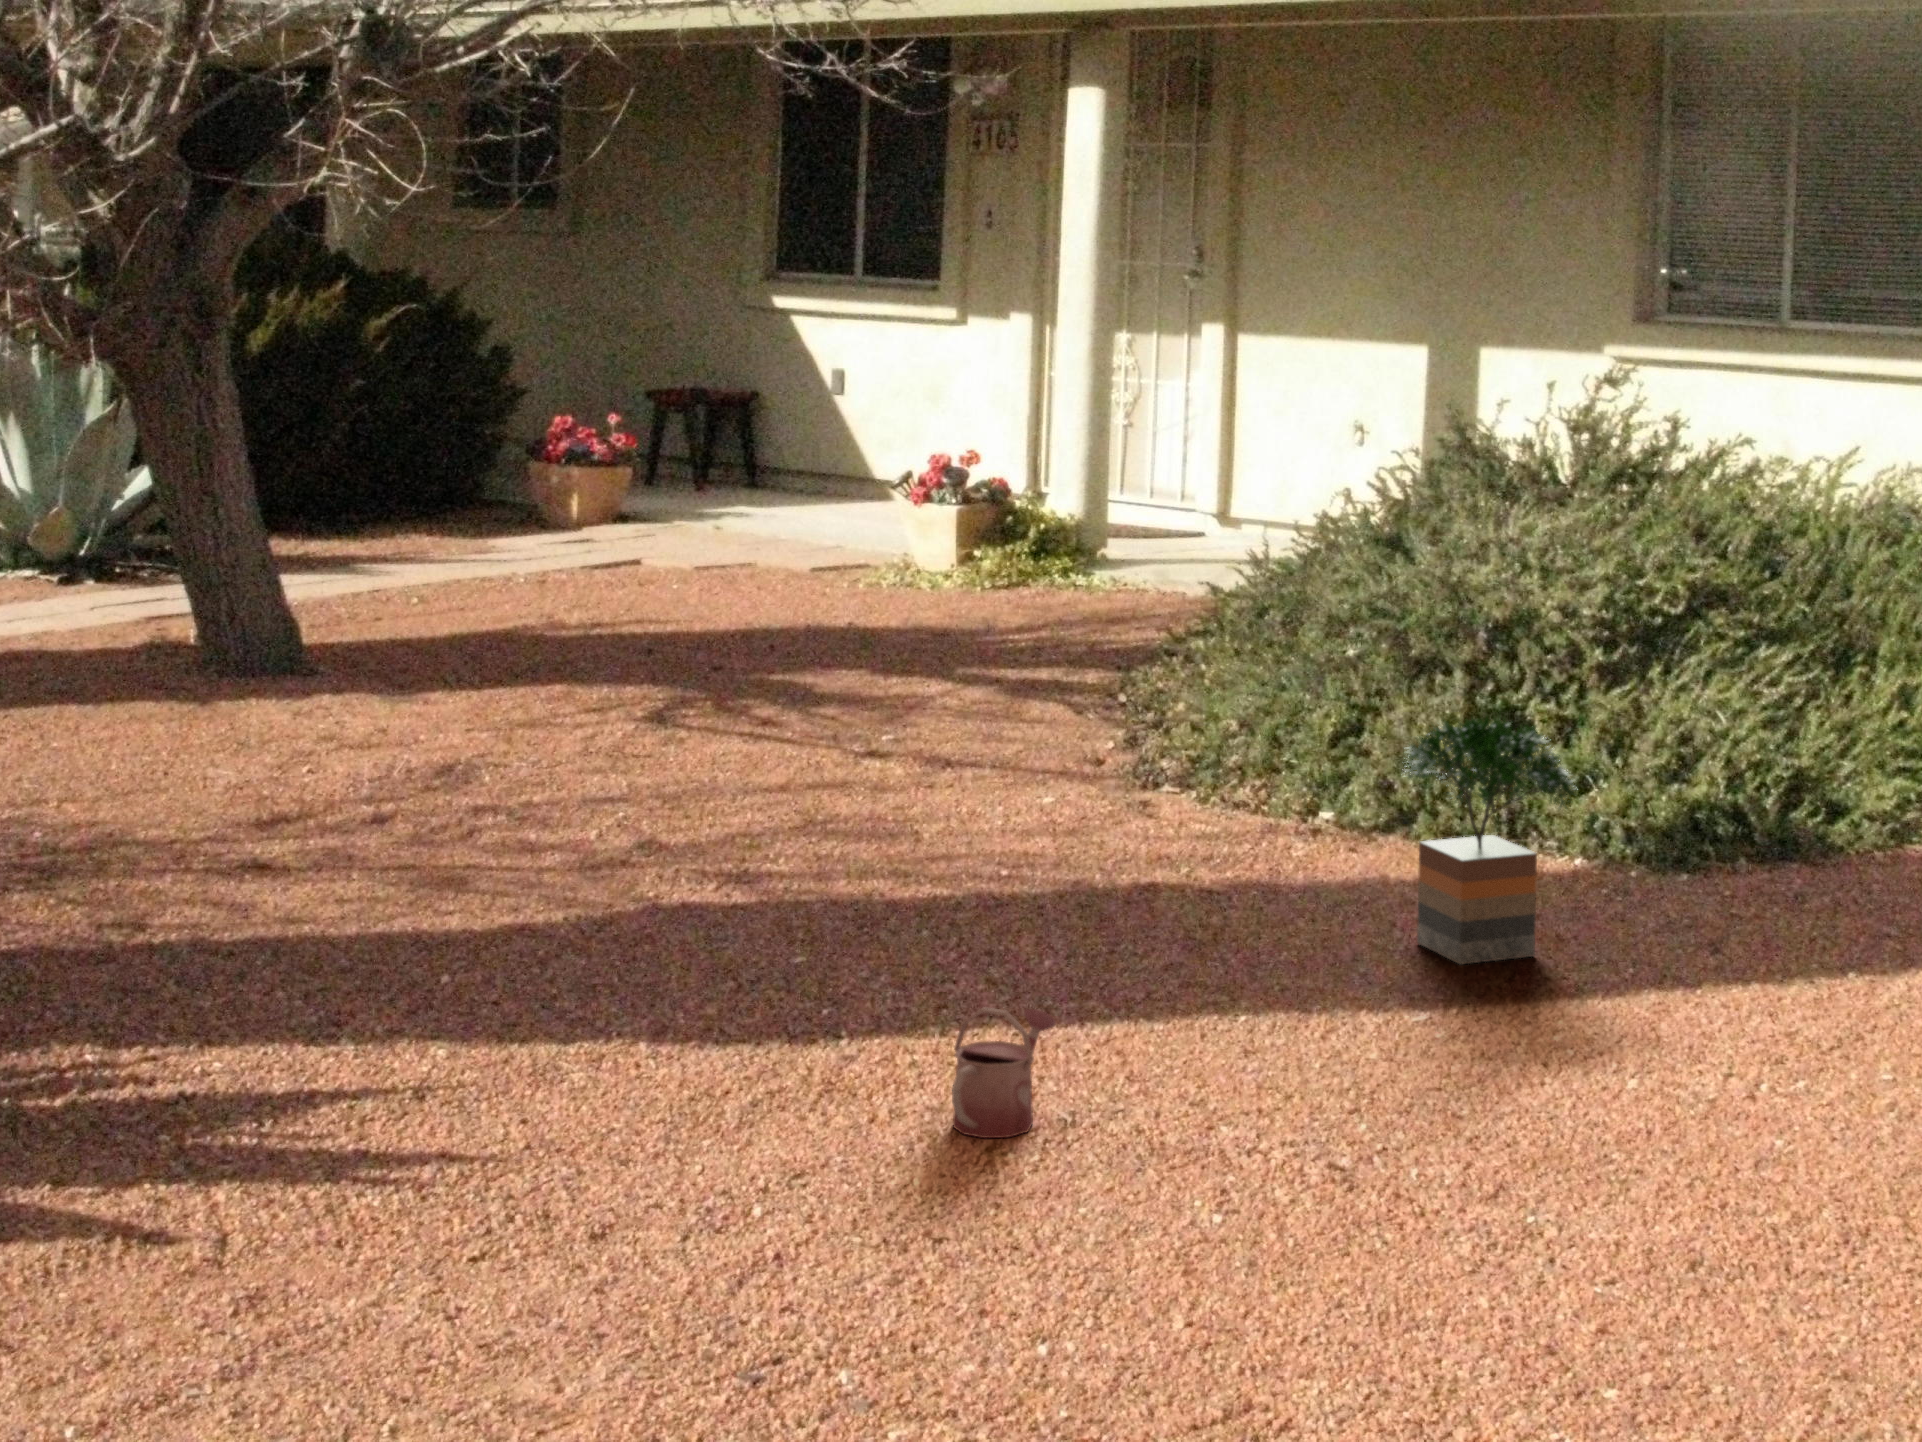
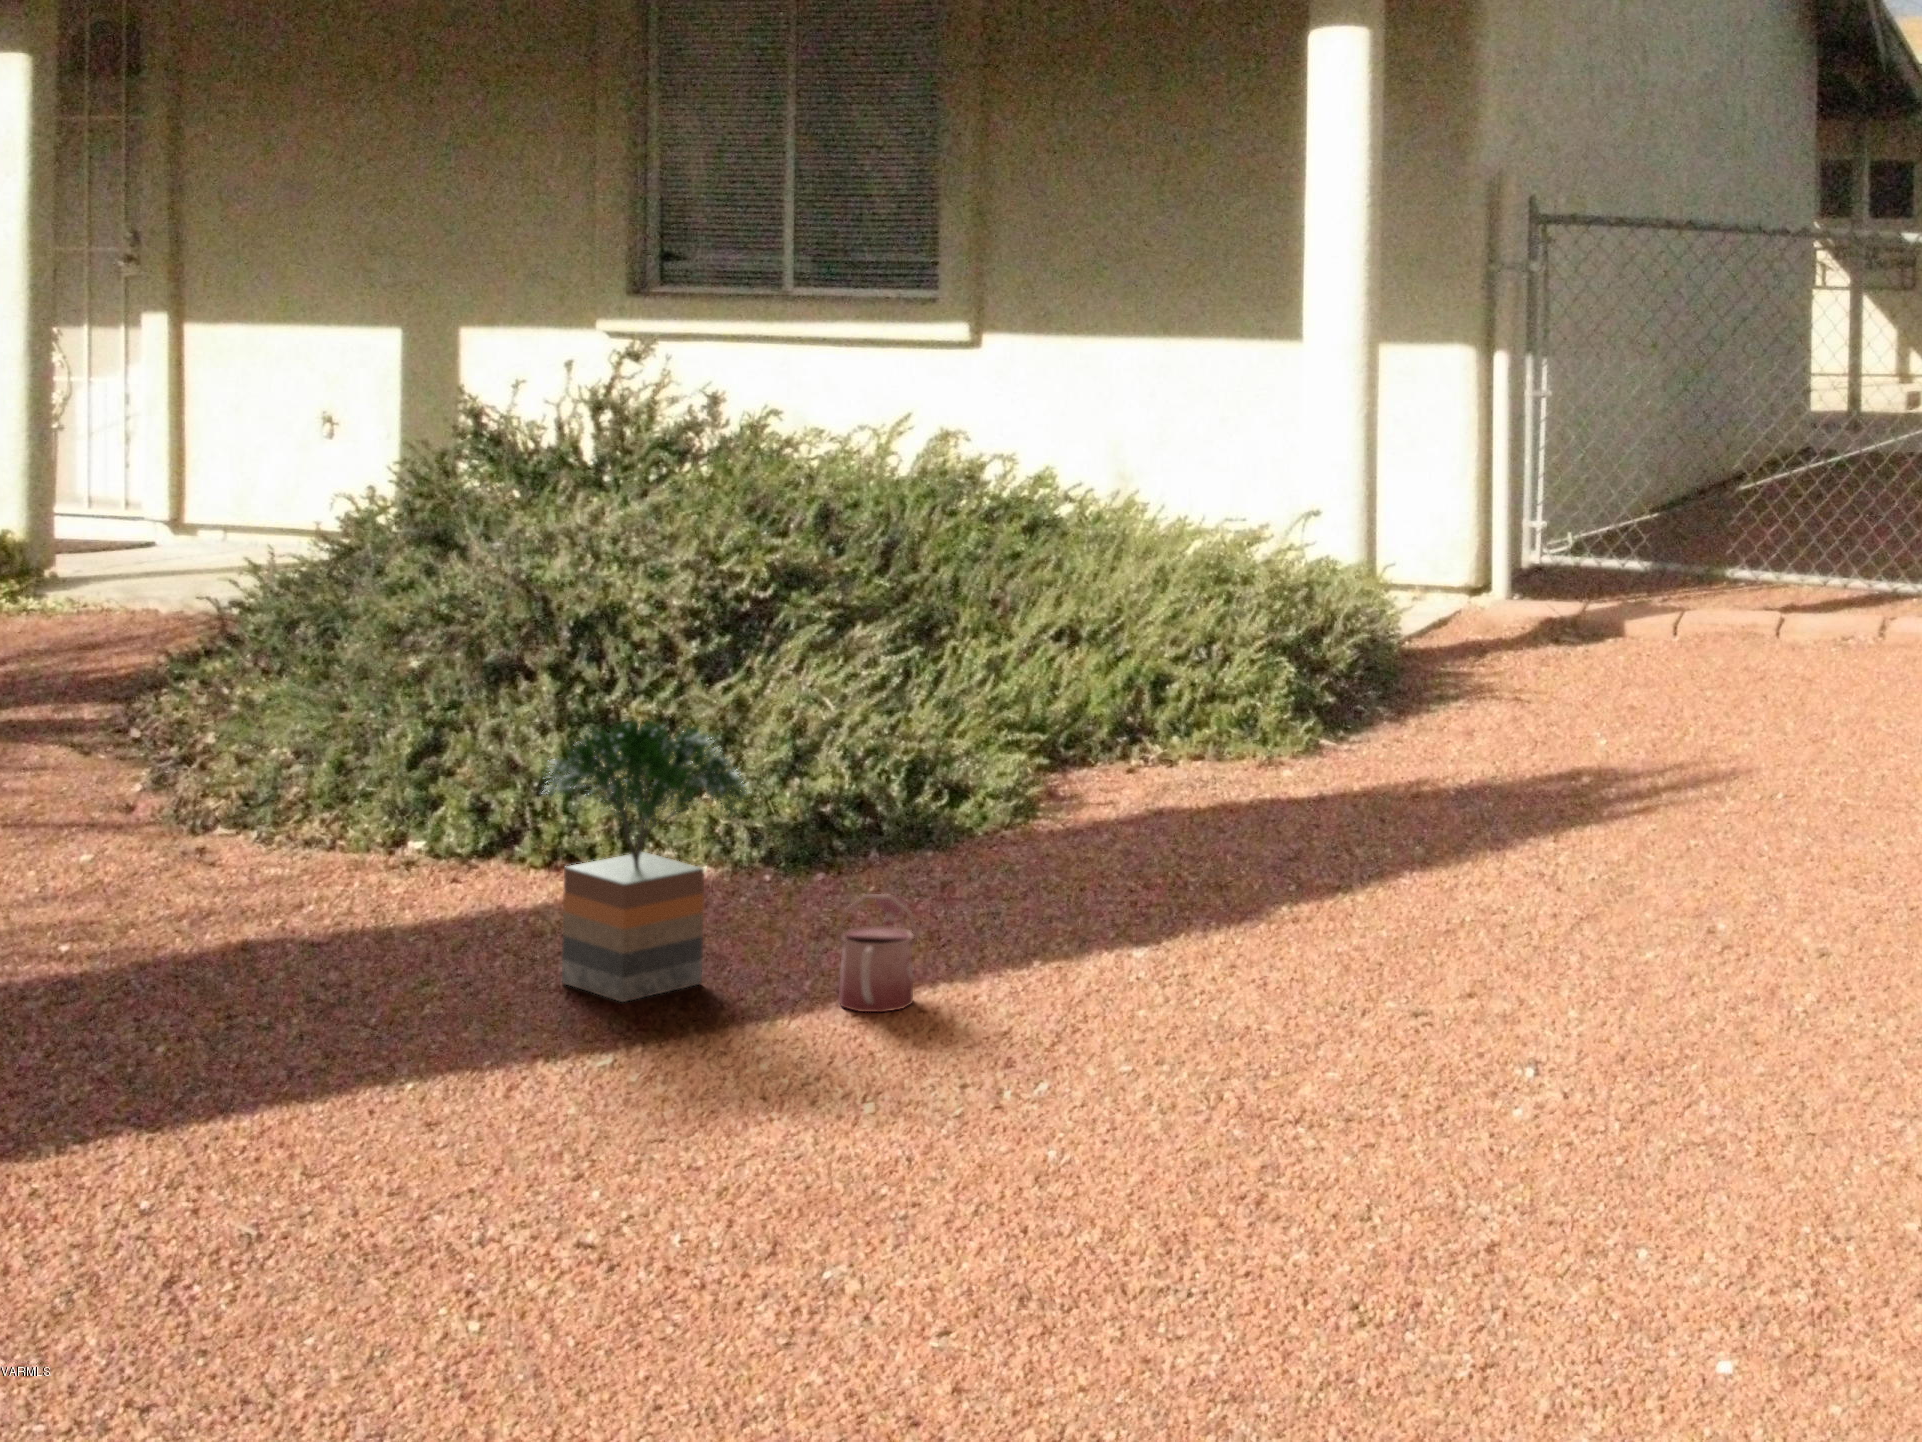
watering can: present [952,1007,1056,1138] -> present [836,894,919,1012]

